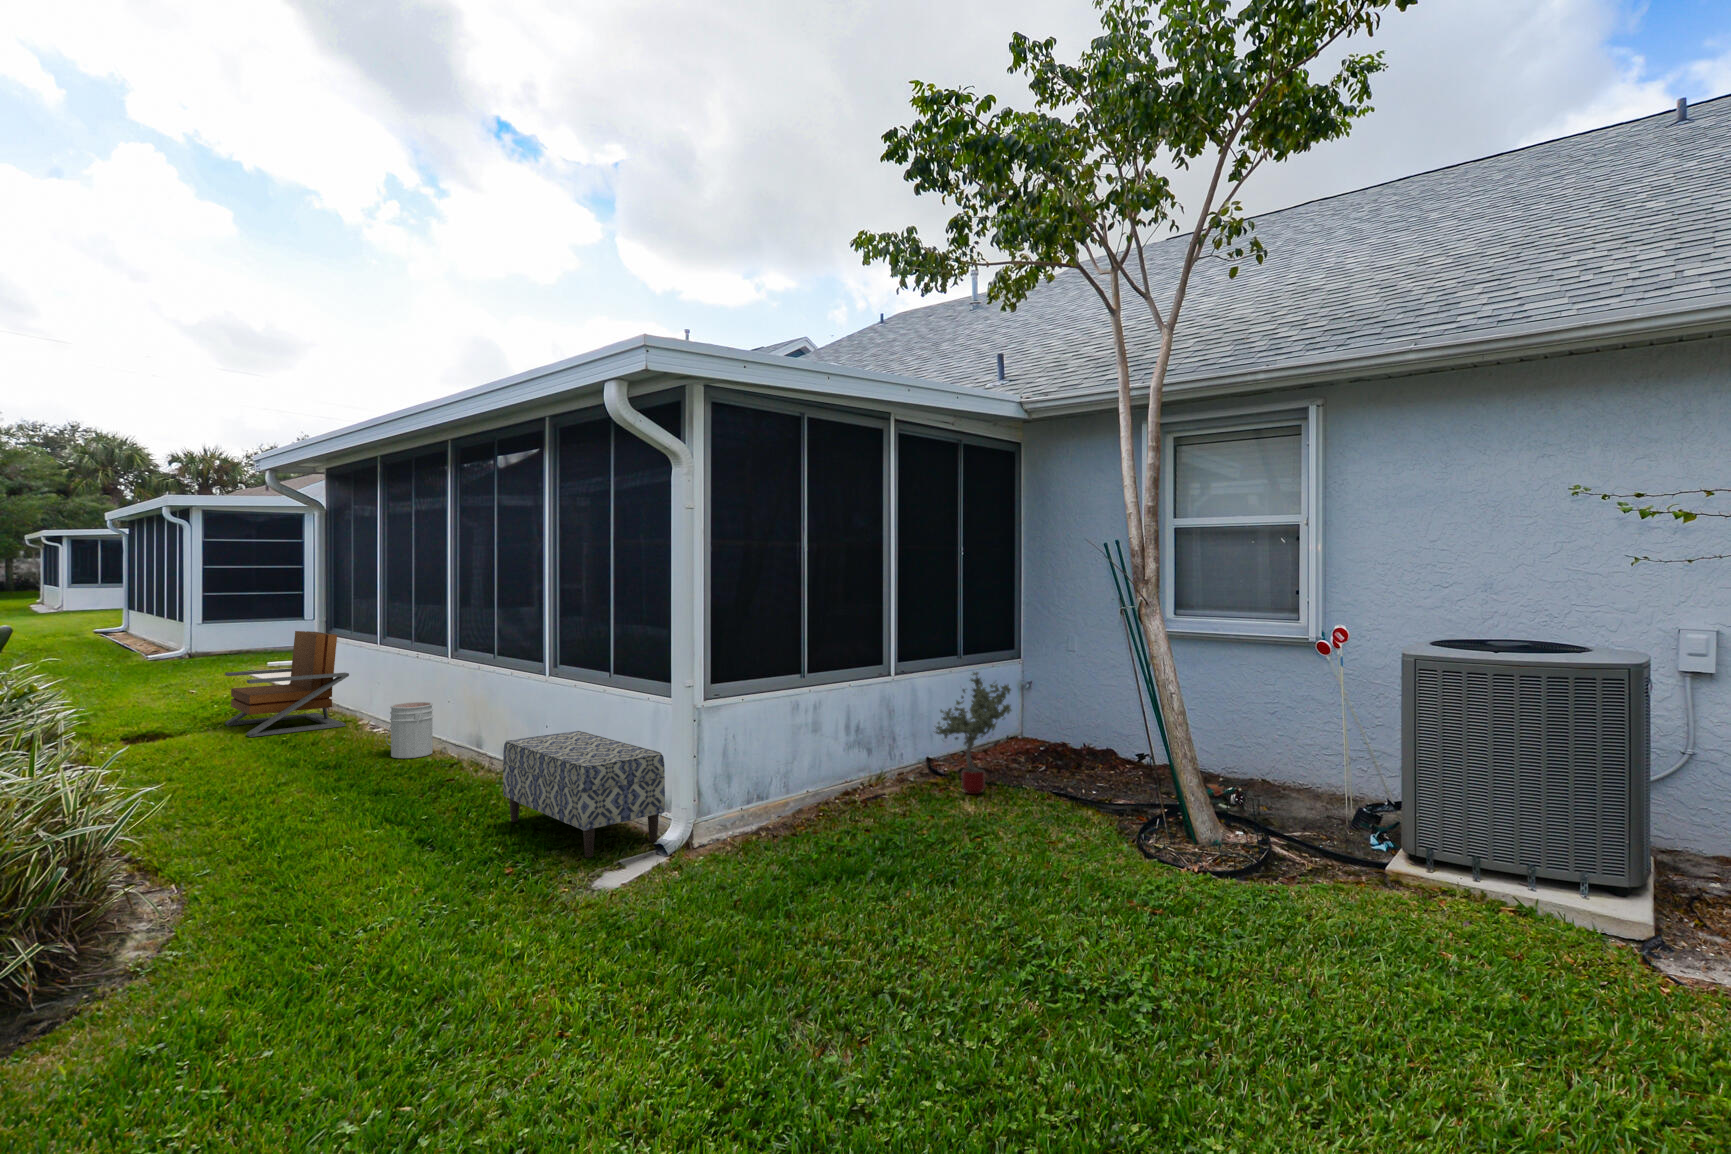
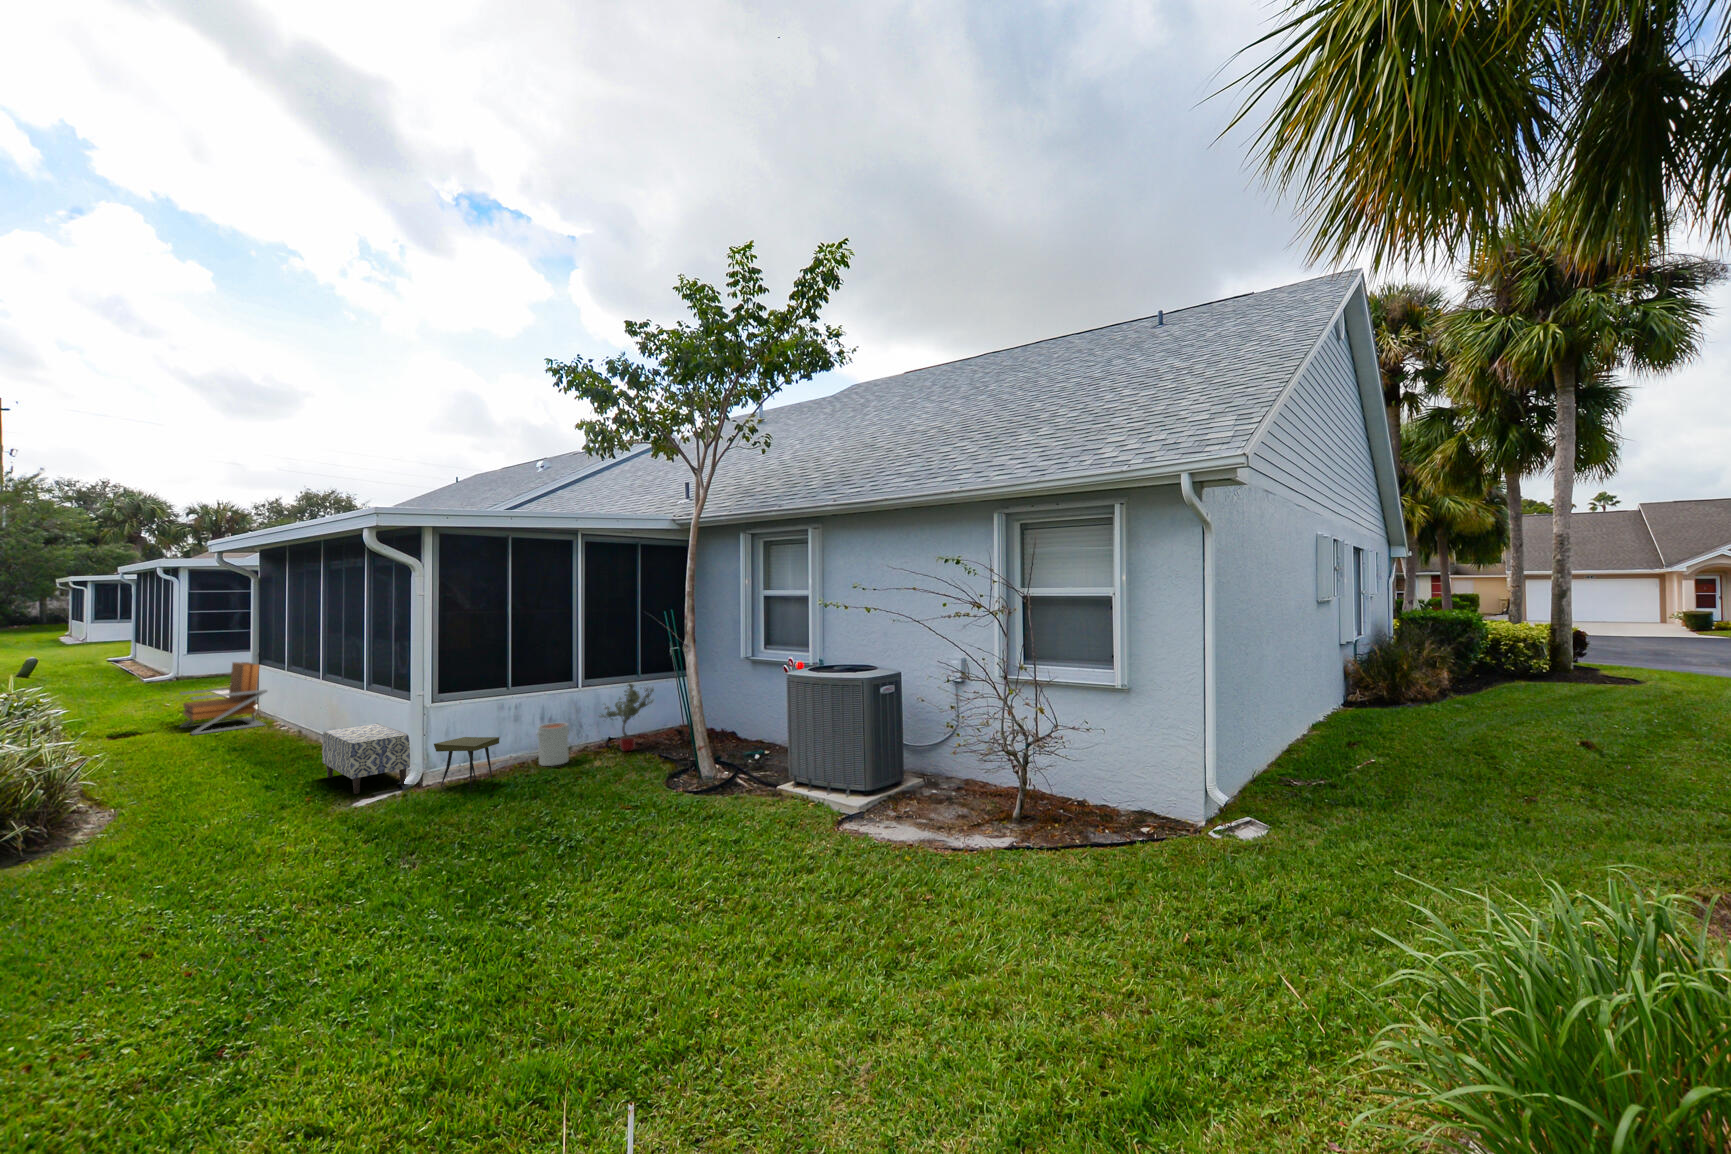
bucket: present [386,702,433,758] -> present [537,723,569,766]
side table: none [714,761,820,857] -> present [434,737,499,789]

